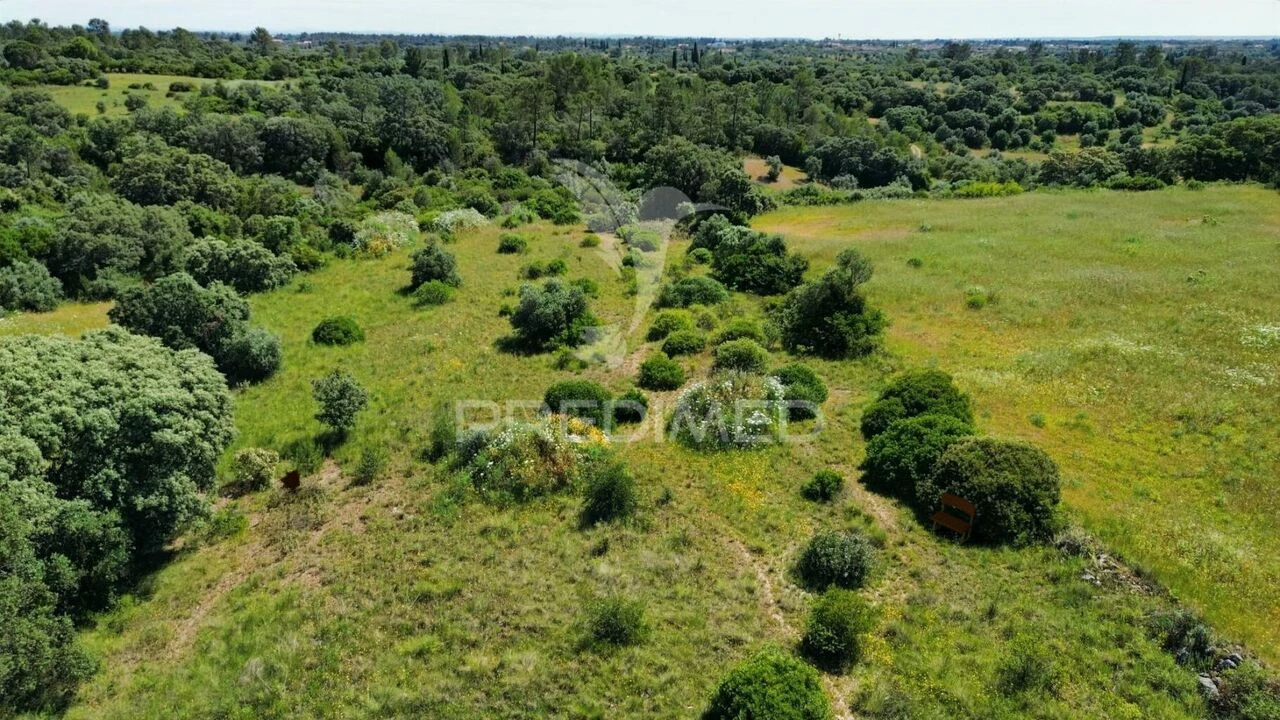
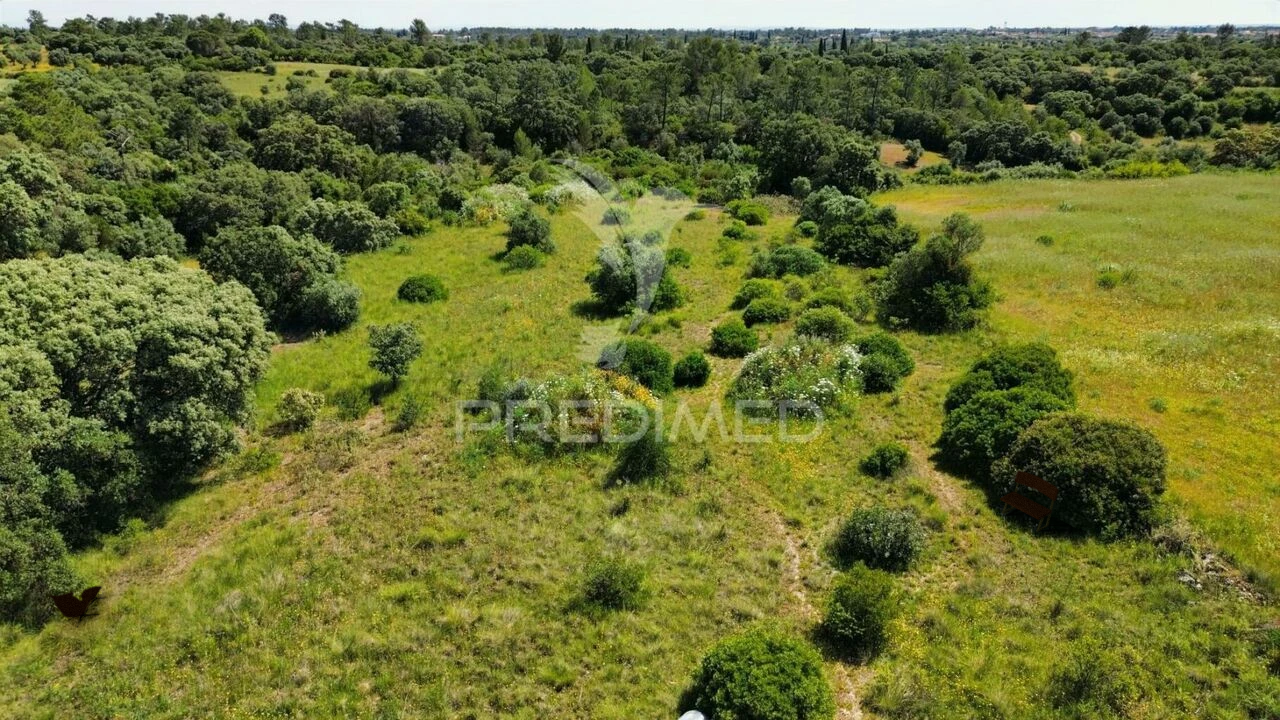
lounge chair: present [280,469,300,493] -> present [50,586,102,624]

